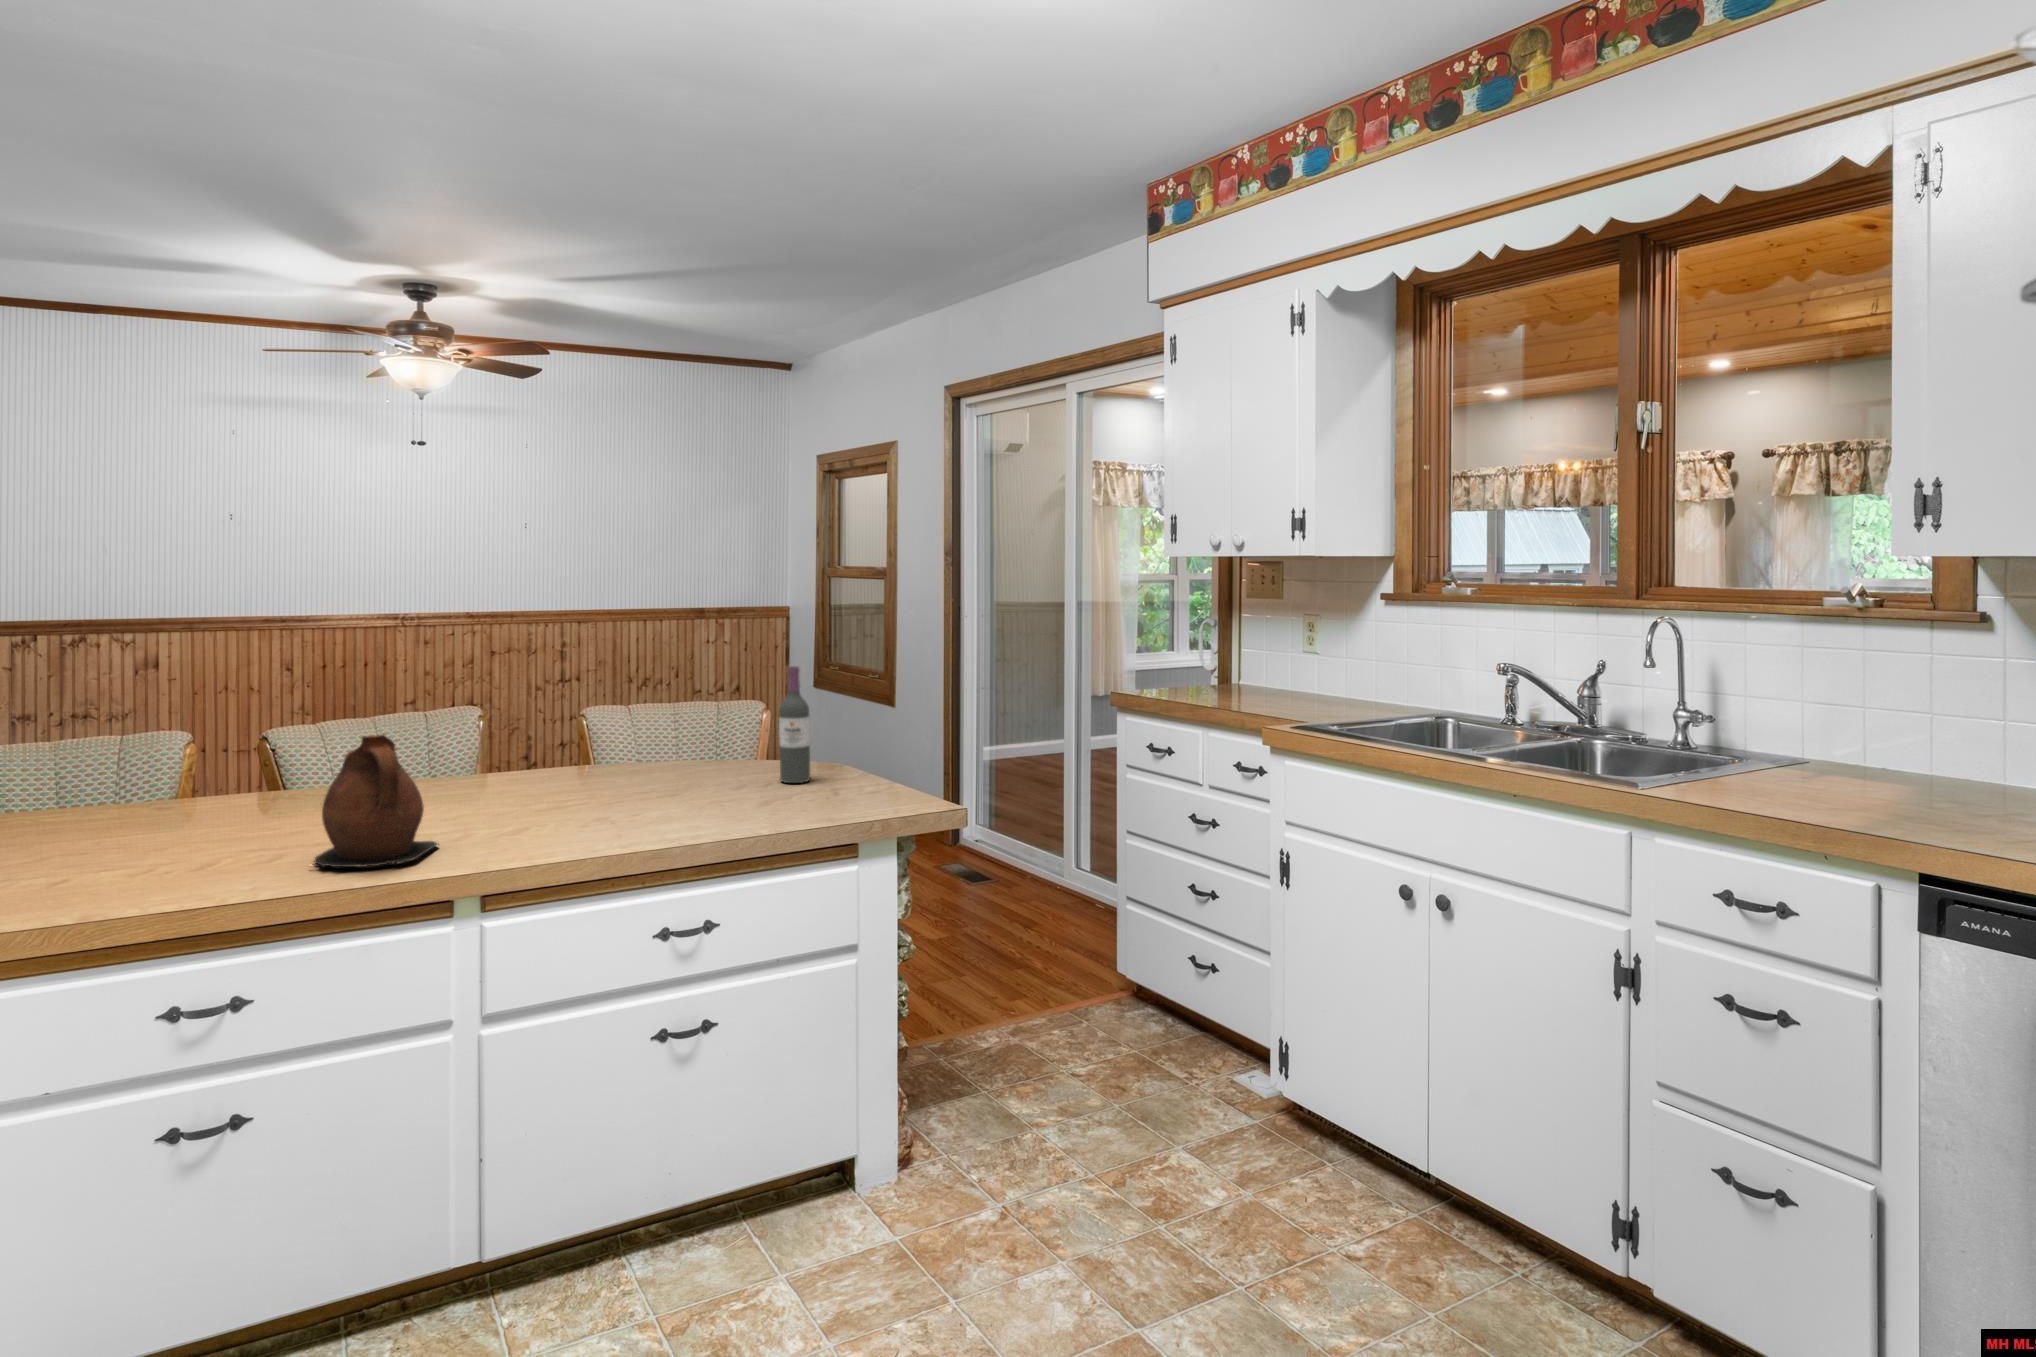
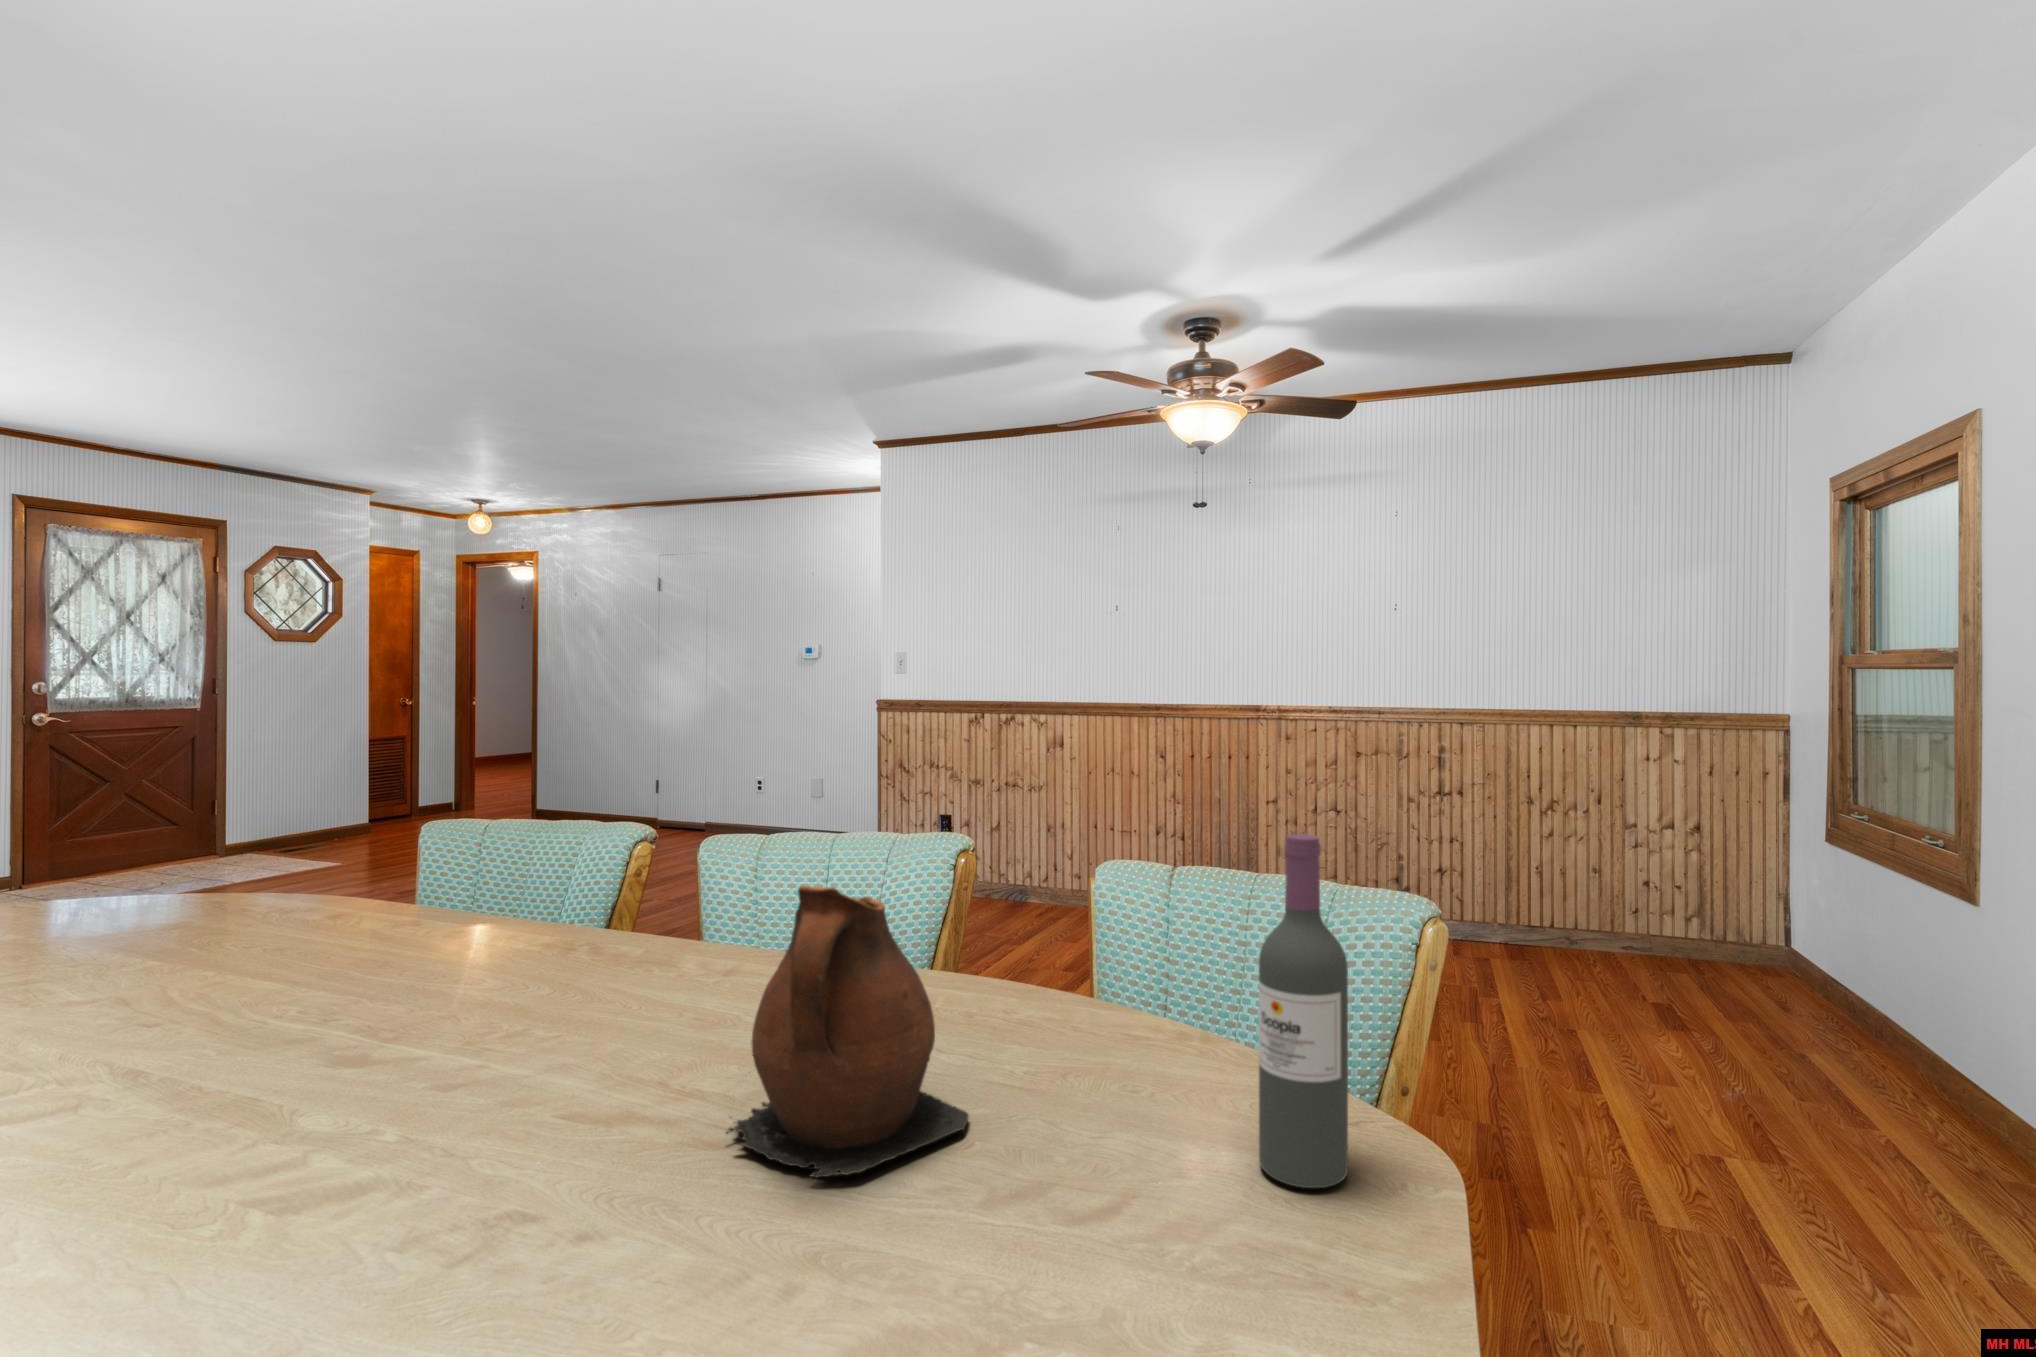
ceramic pitcher: present [314,734,439,867] -> present [726,886,969,1177]

